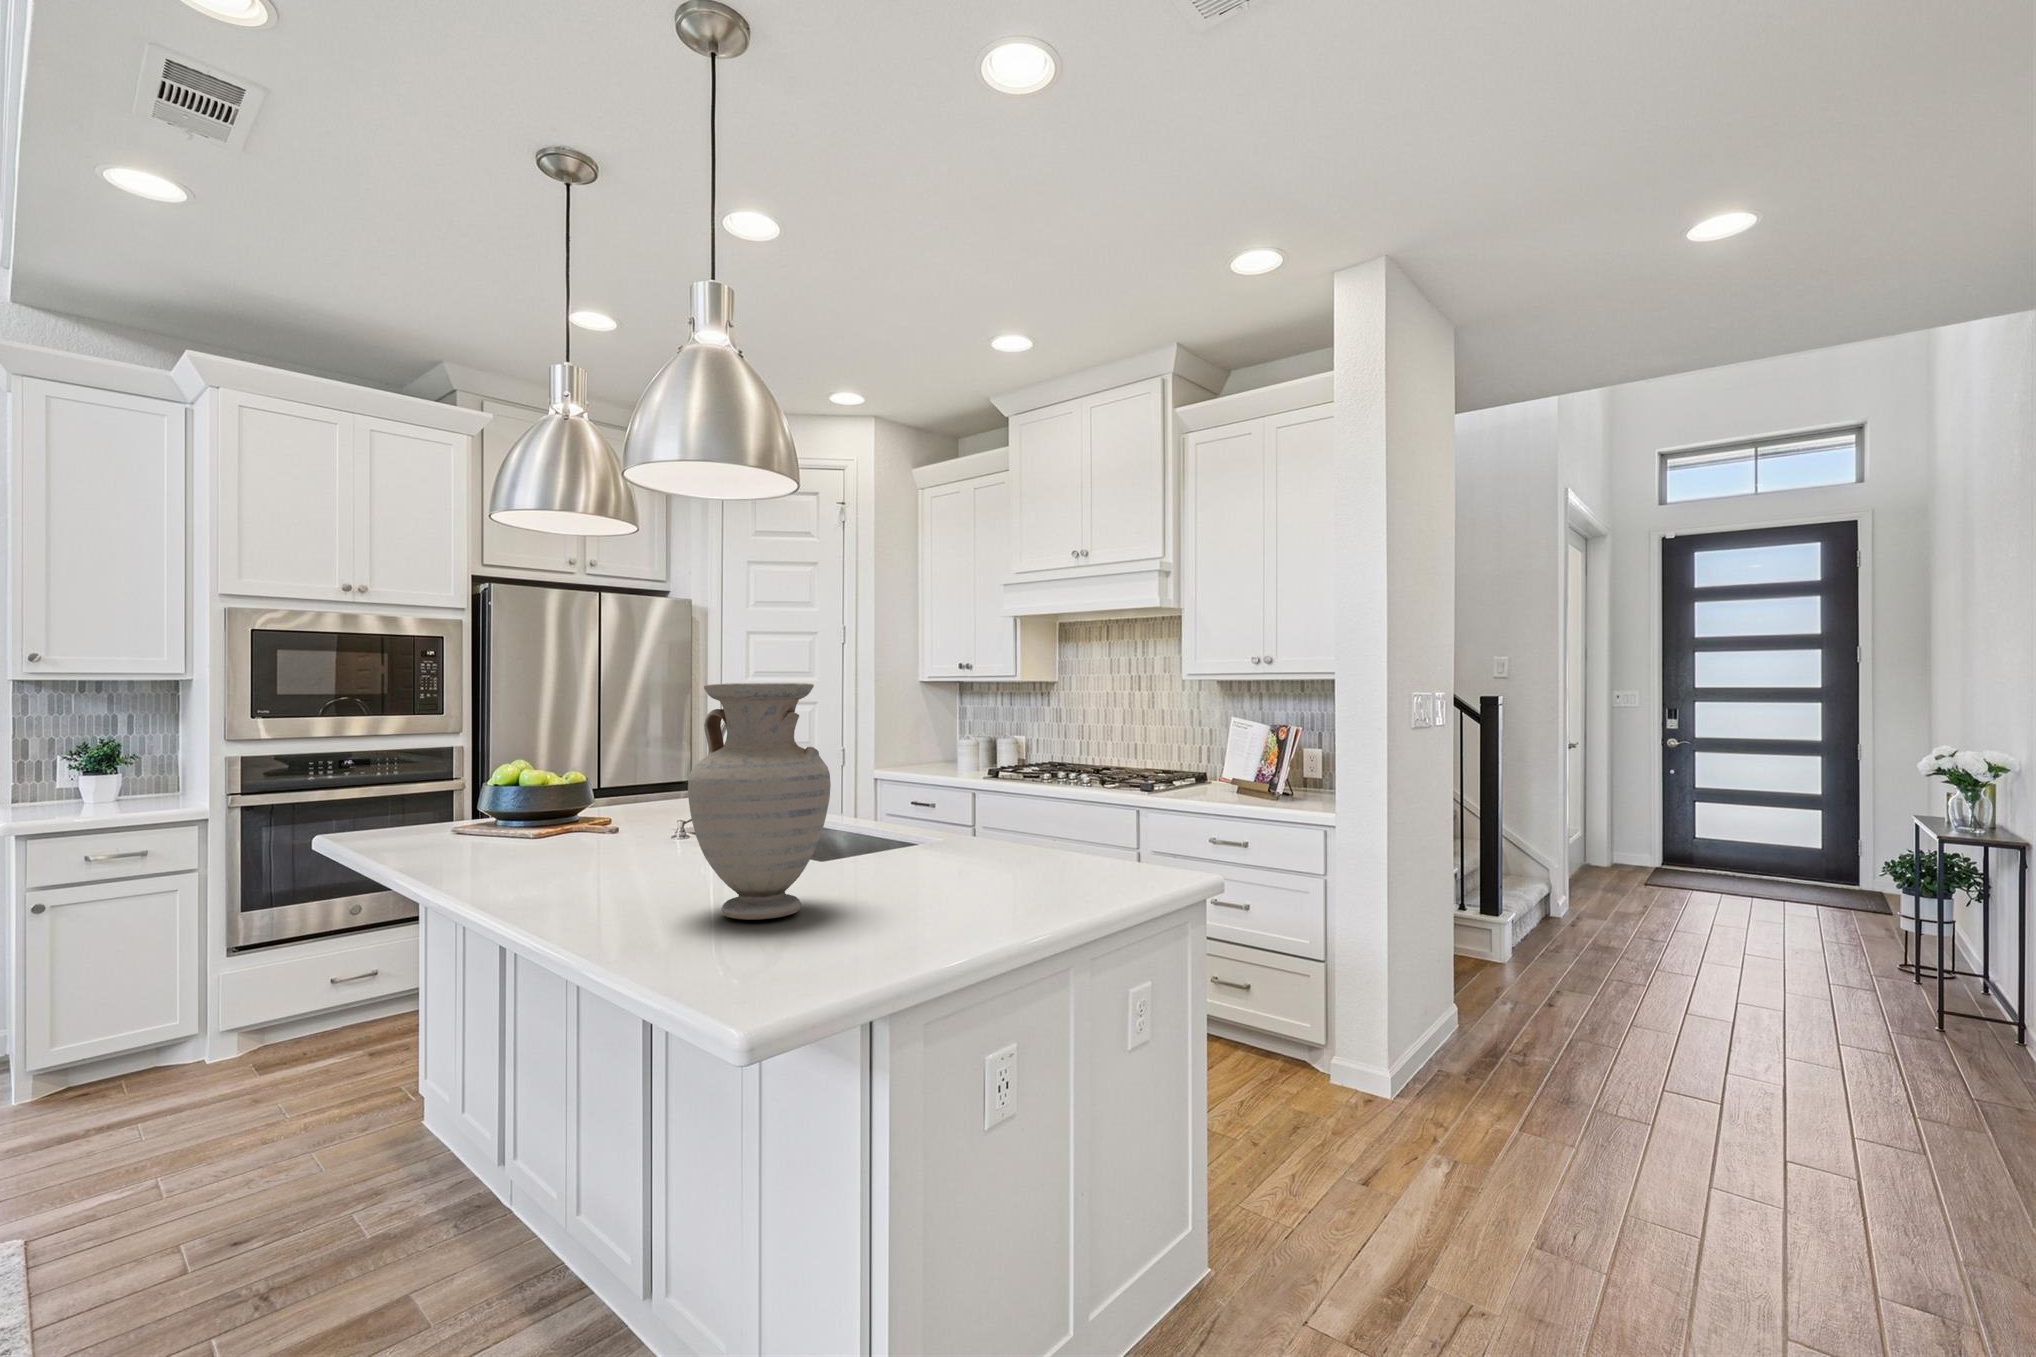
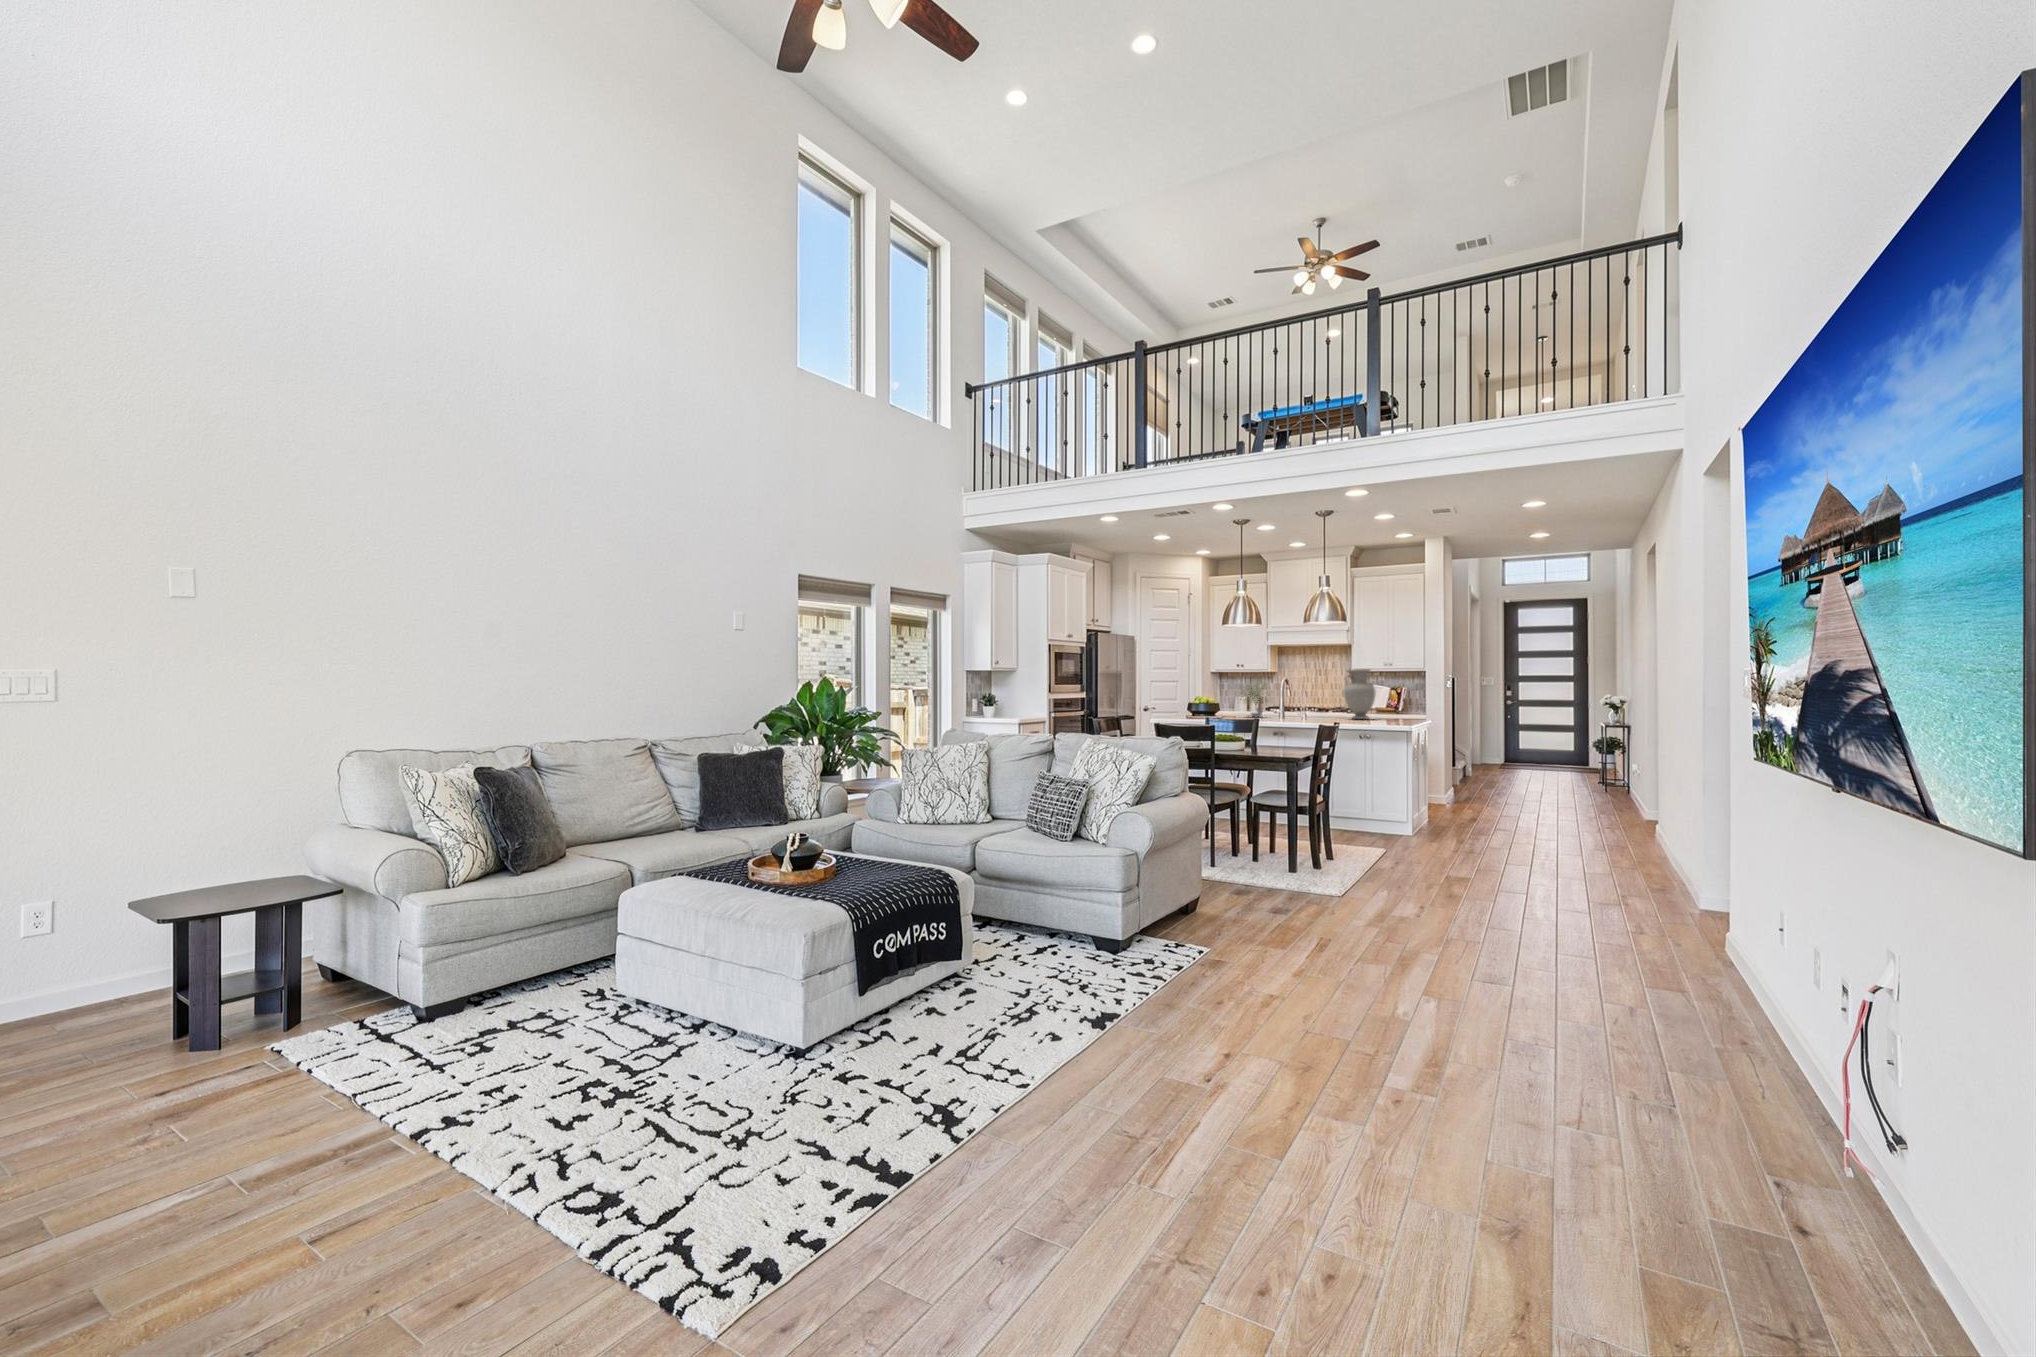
potted plant: none [494,703,633,856] -> present [1240,682,1270,717]

